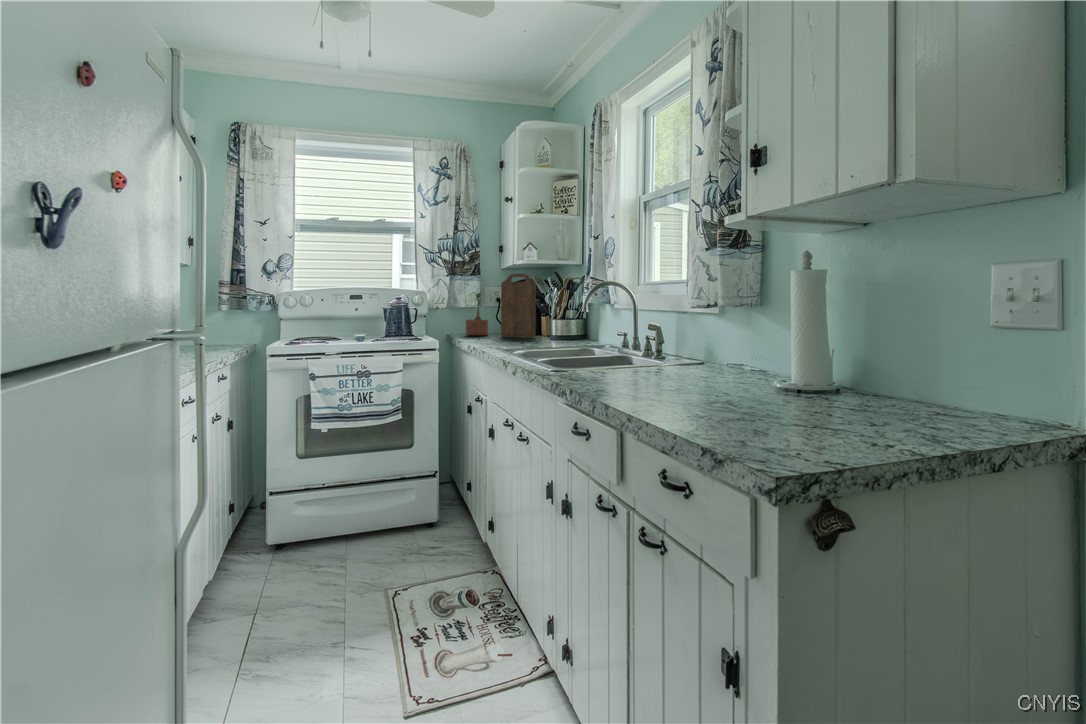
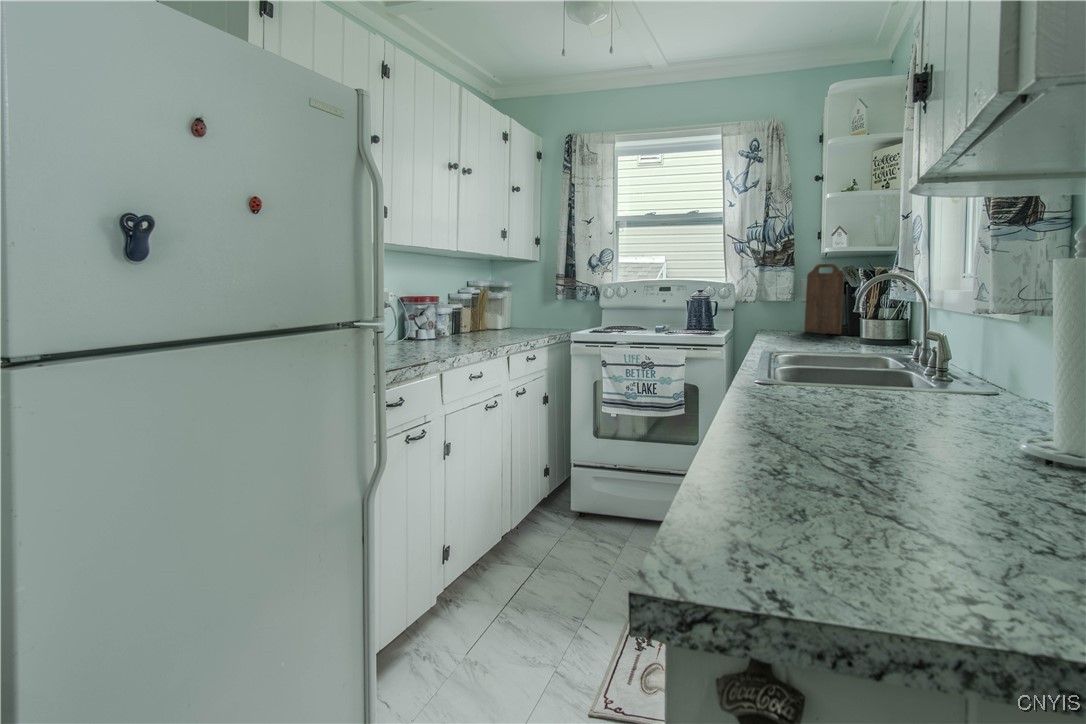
potted plant: present [466,292,488,335] -> none [771,282,800,328]

